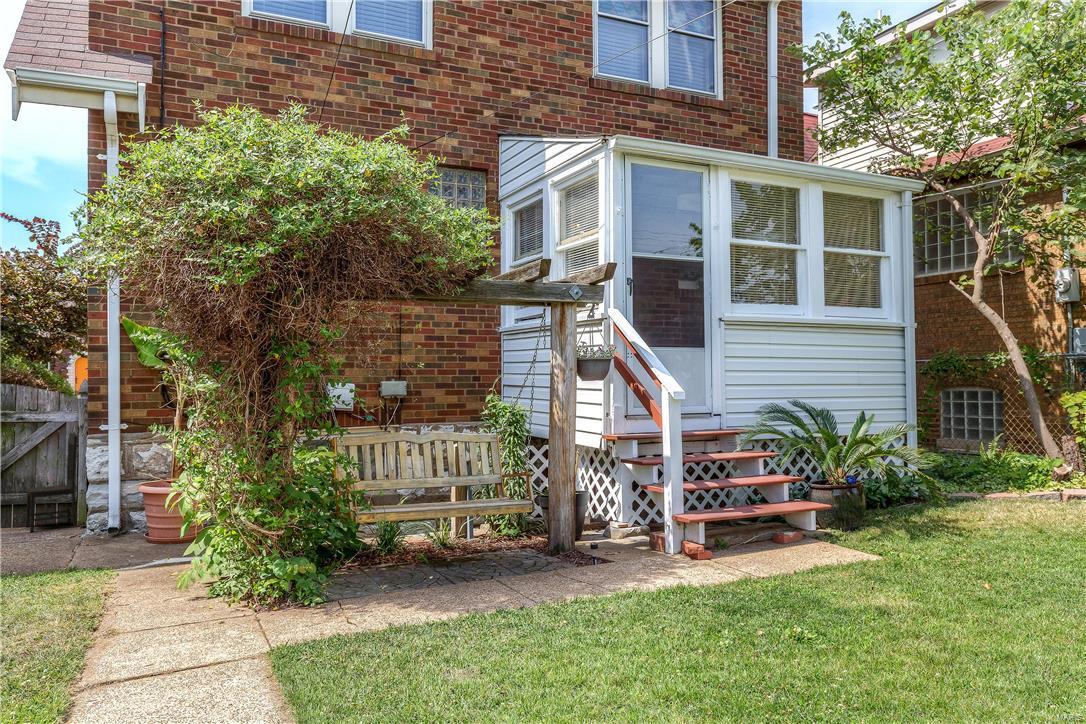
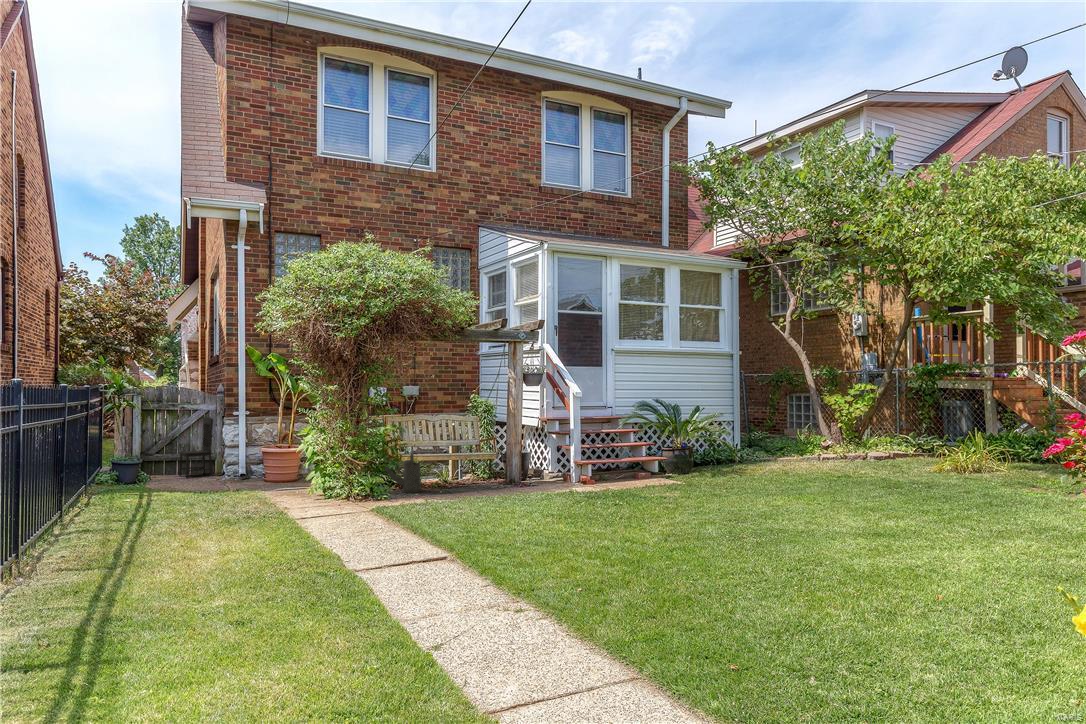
watering can: none [319,504,408,580] -> present [385,453,422,493]

